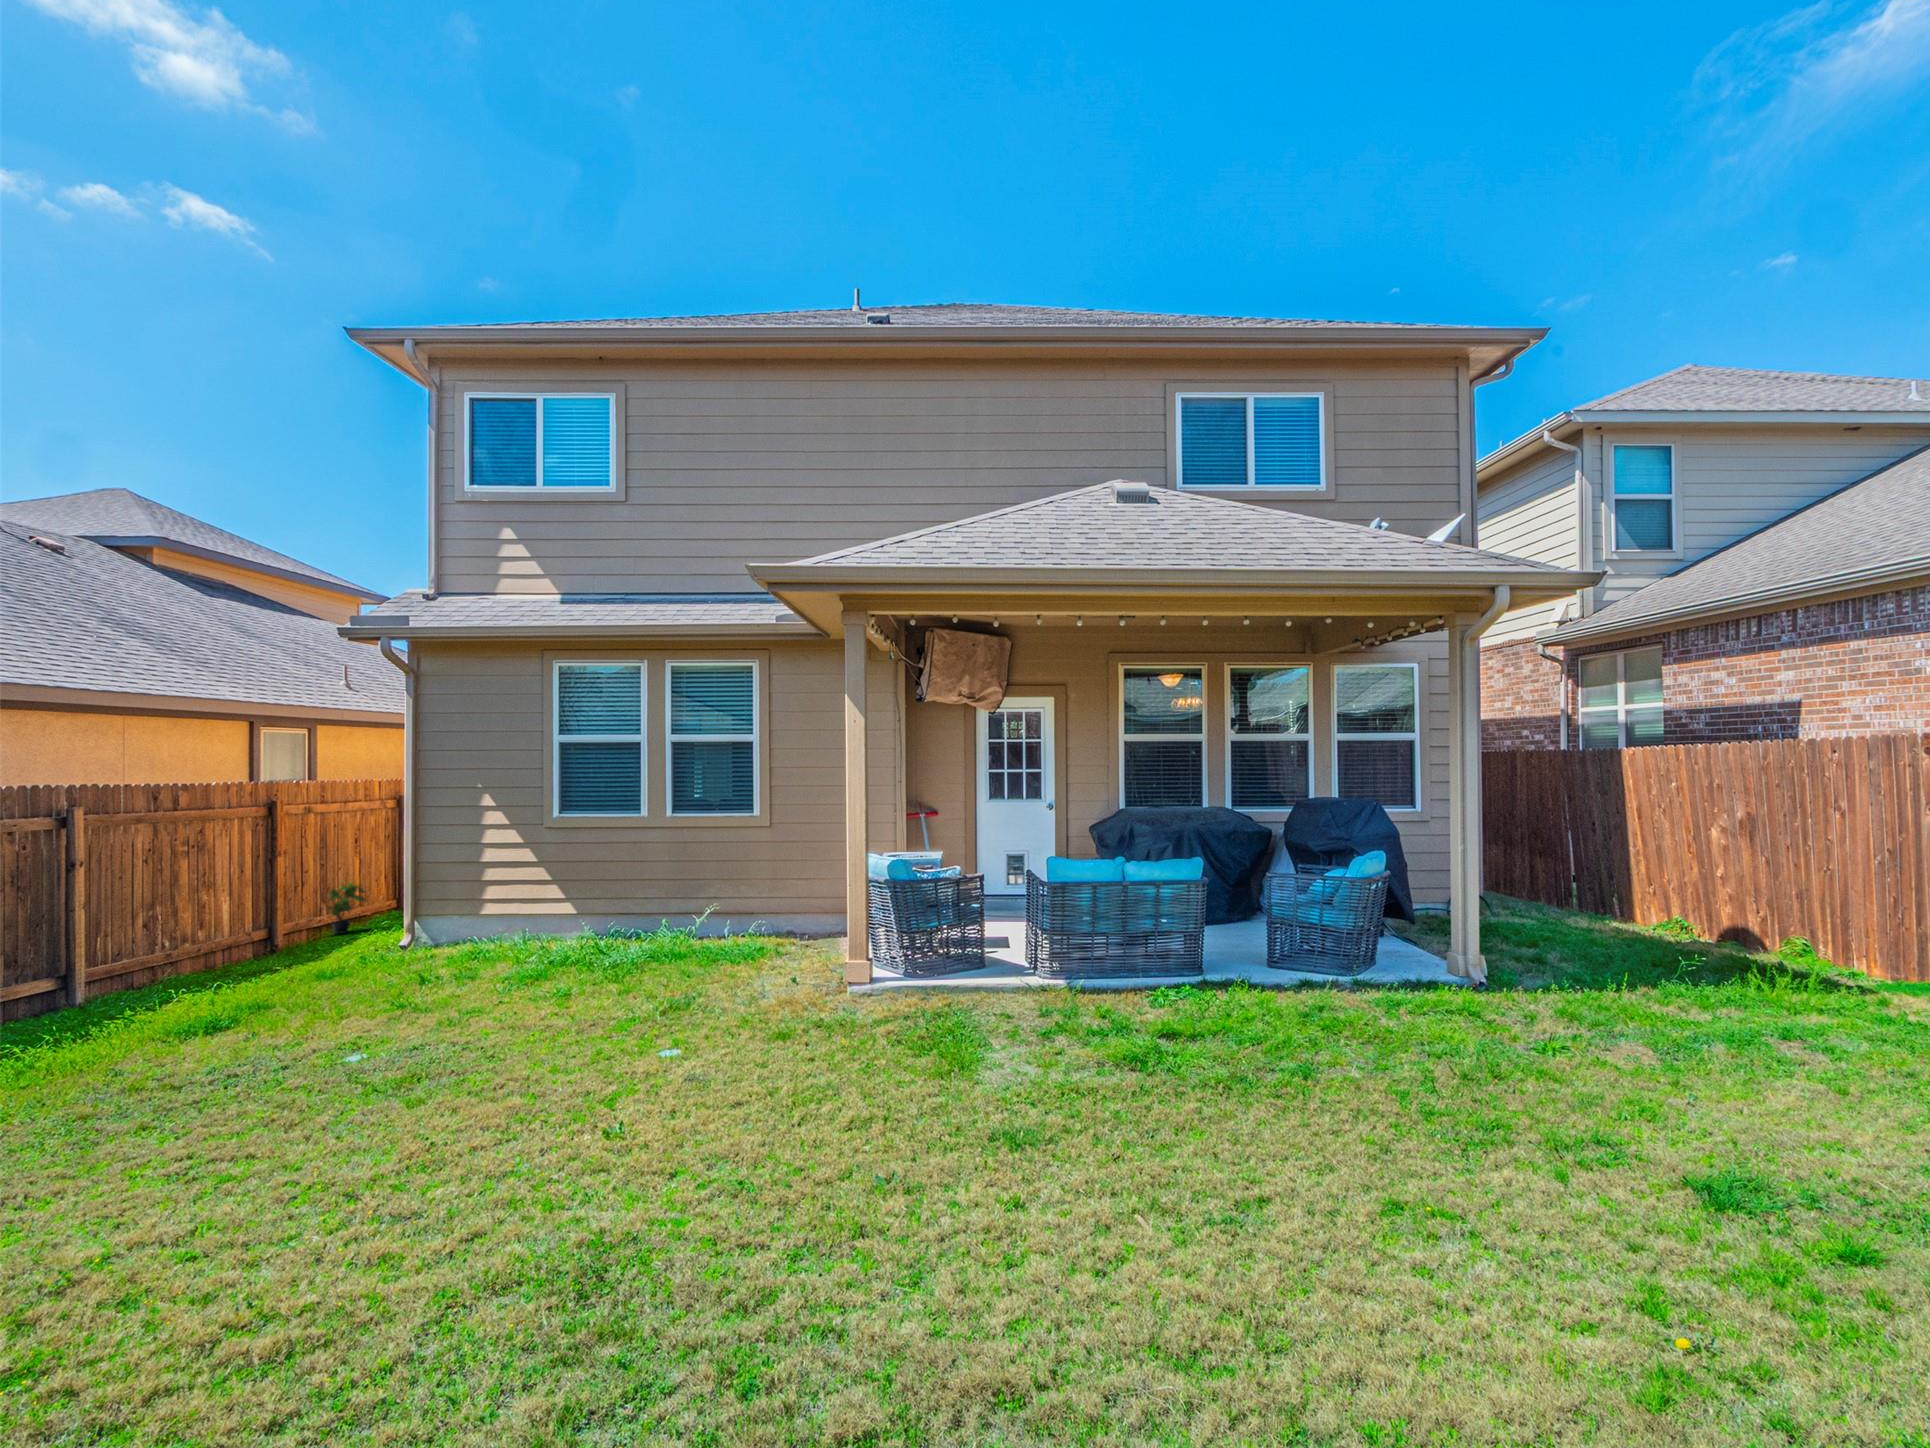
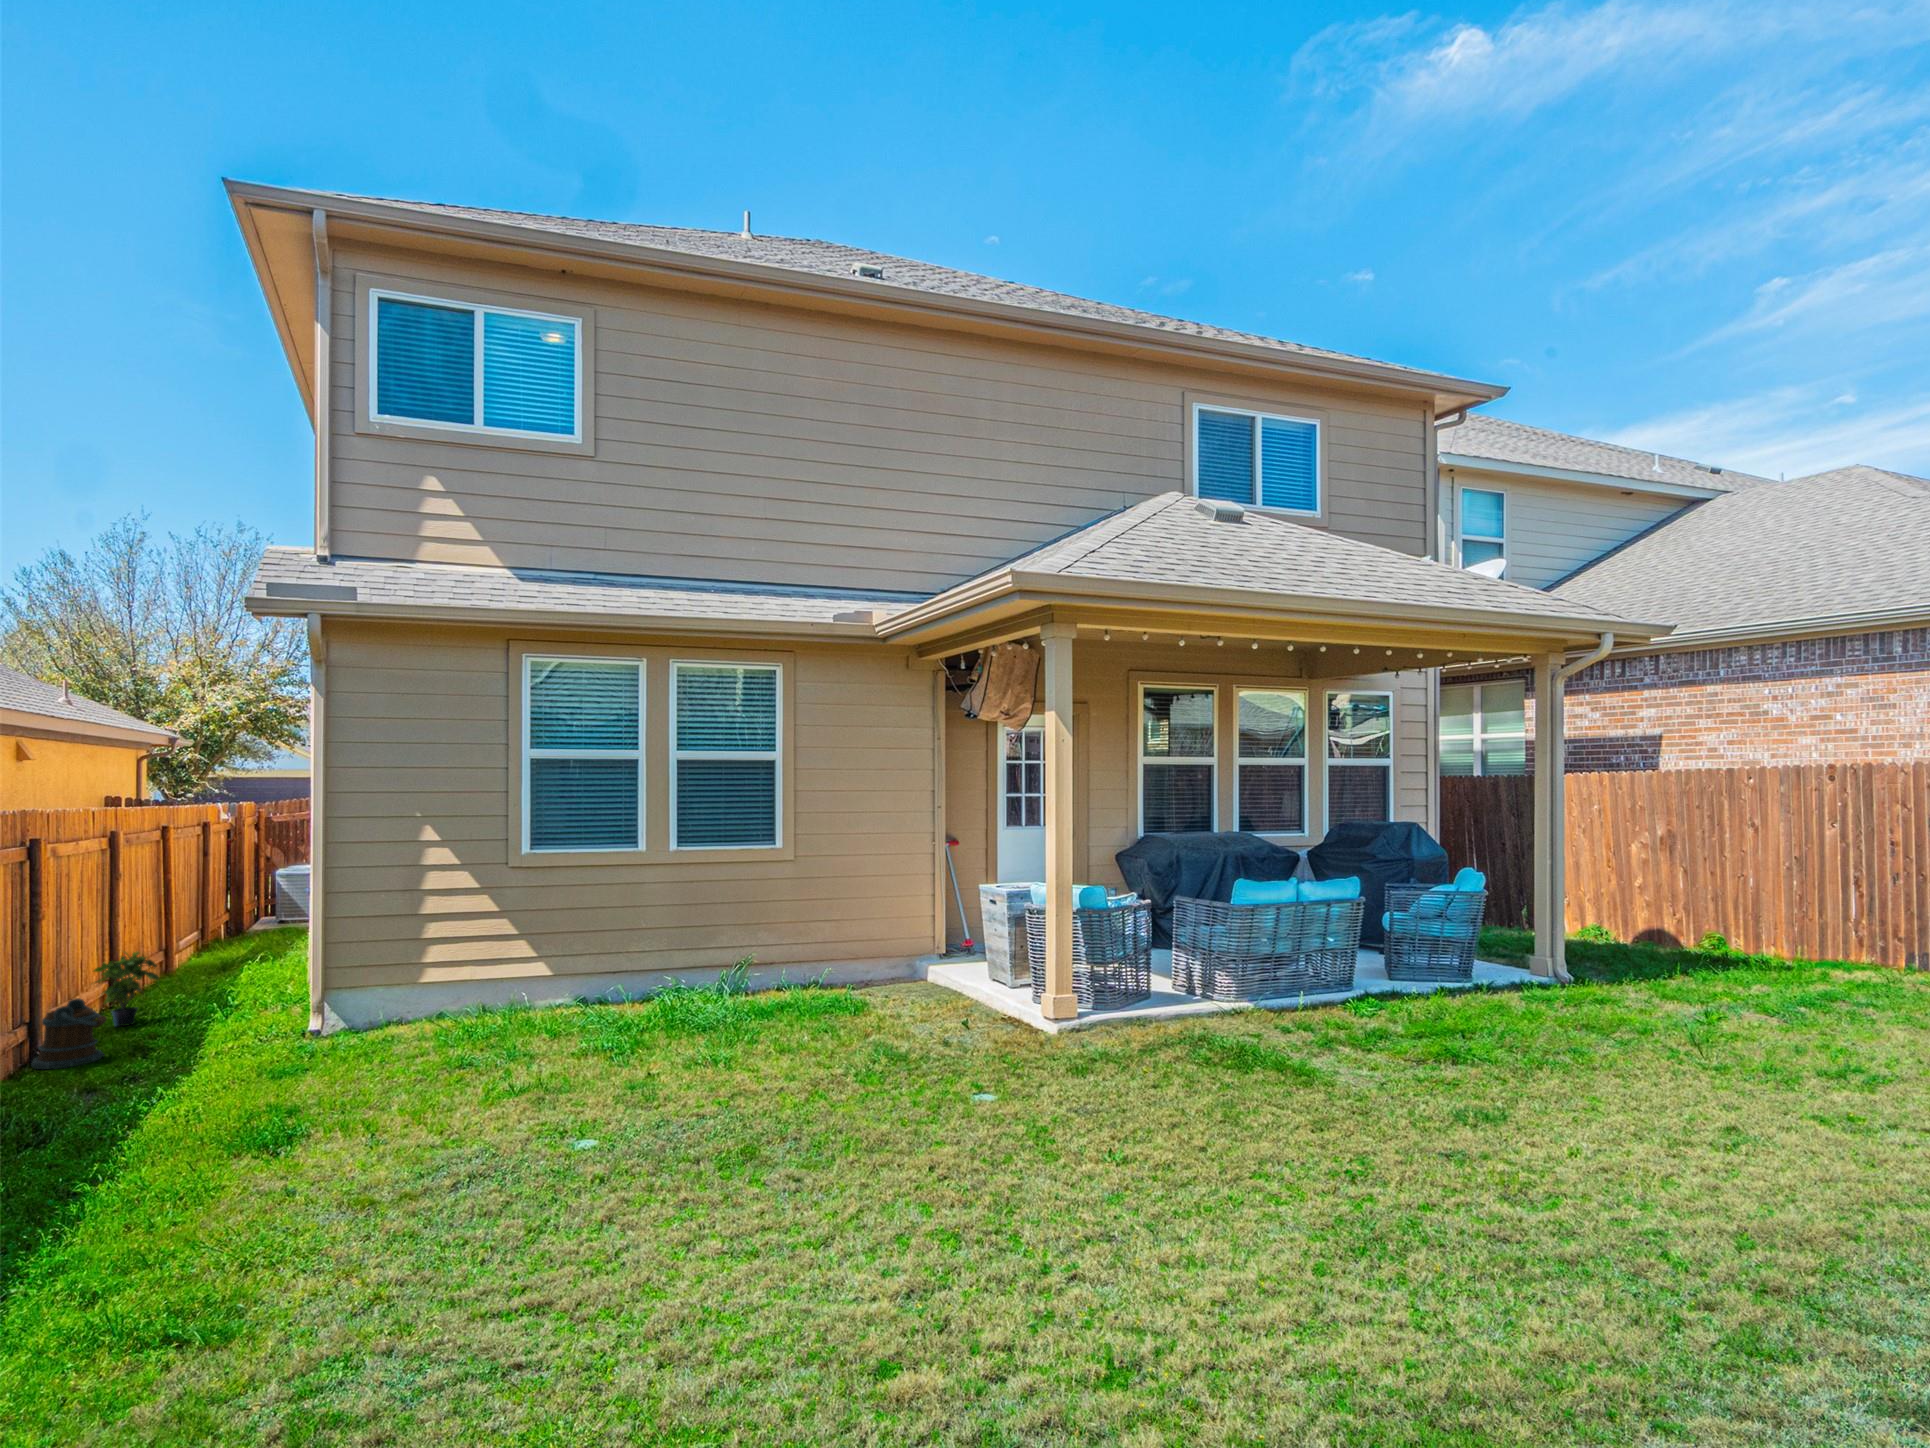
bucket: none [227,915,279,964] -> present [31,998,106,1069]

